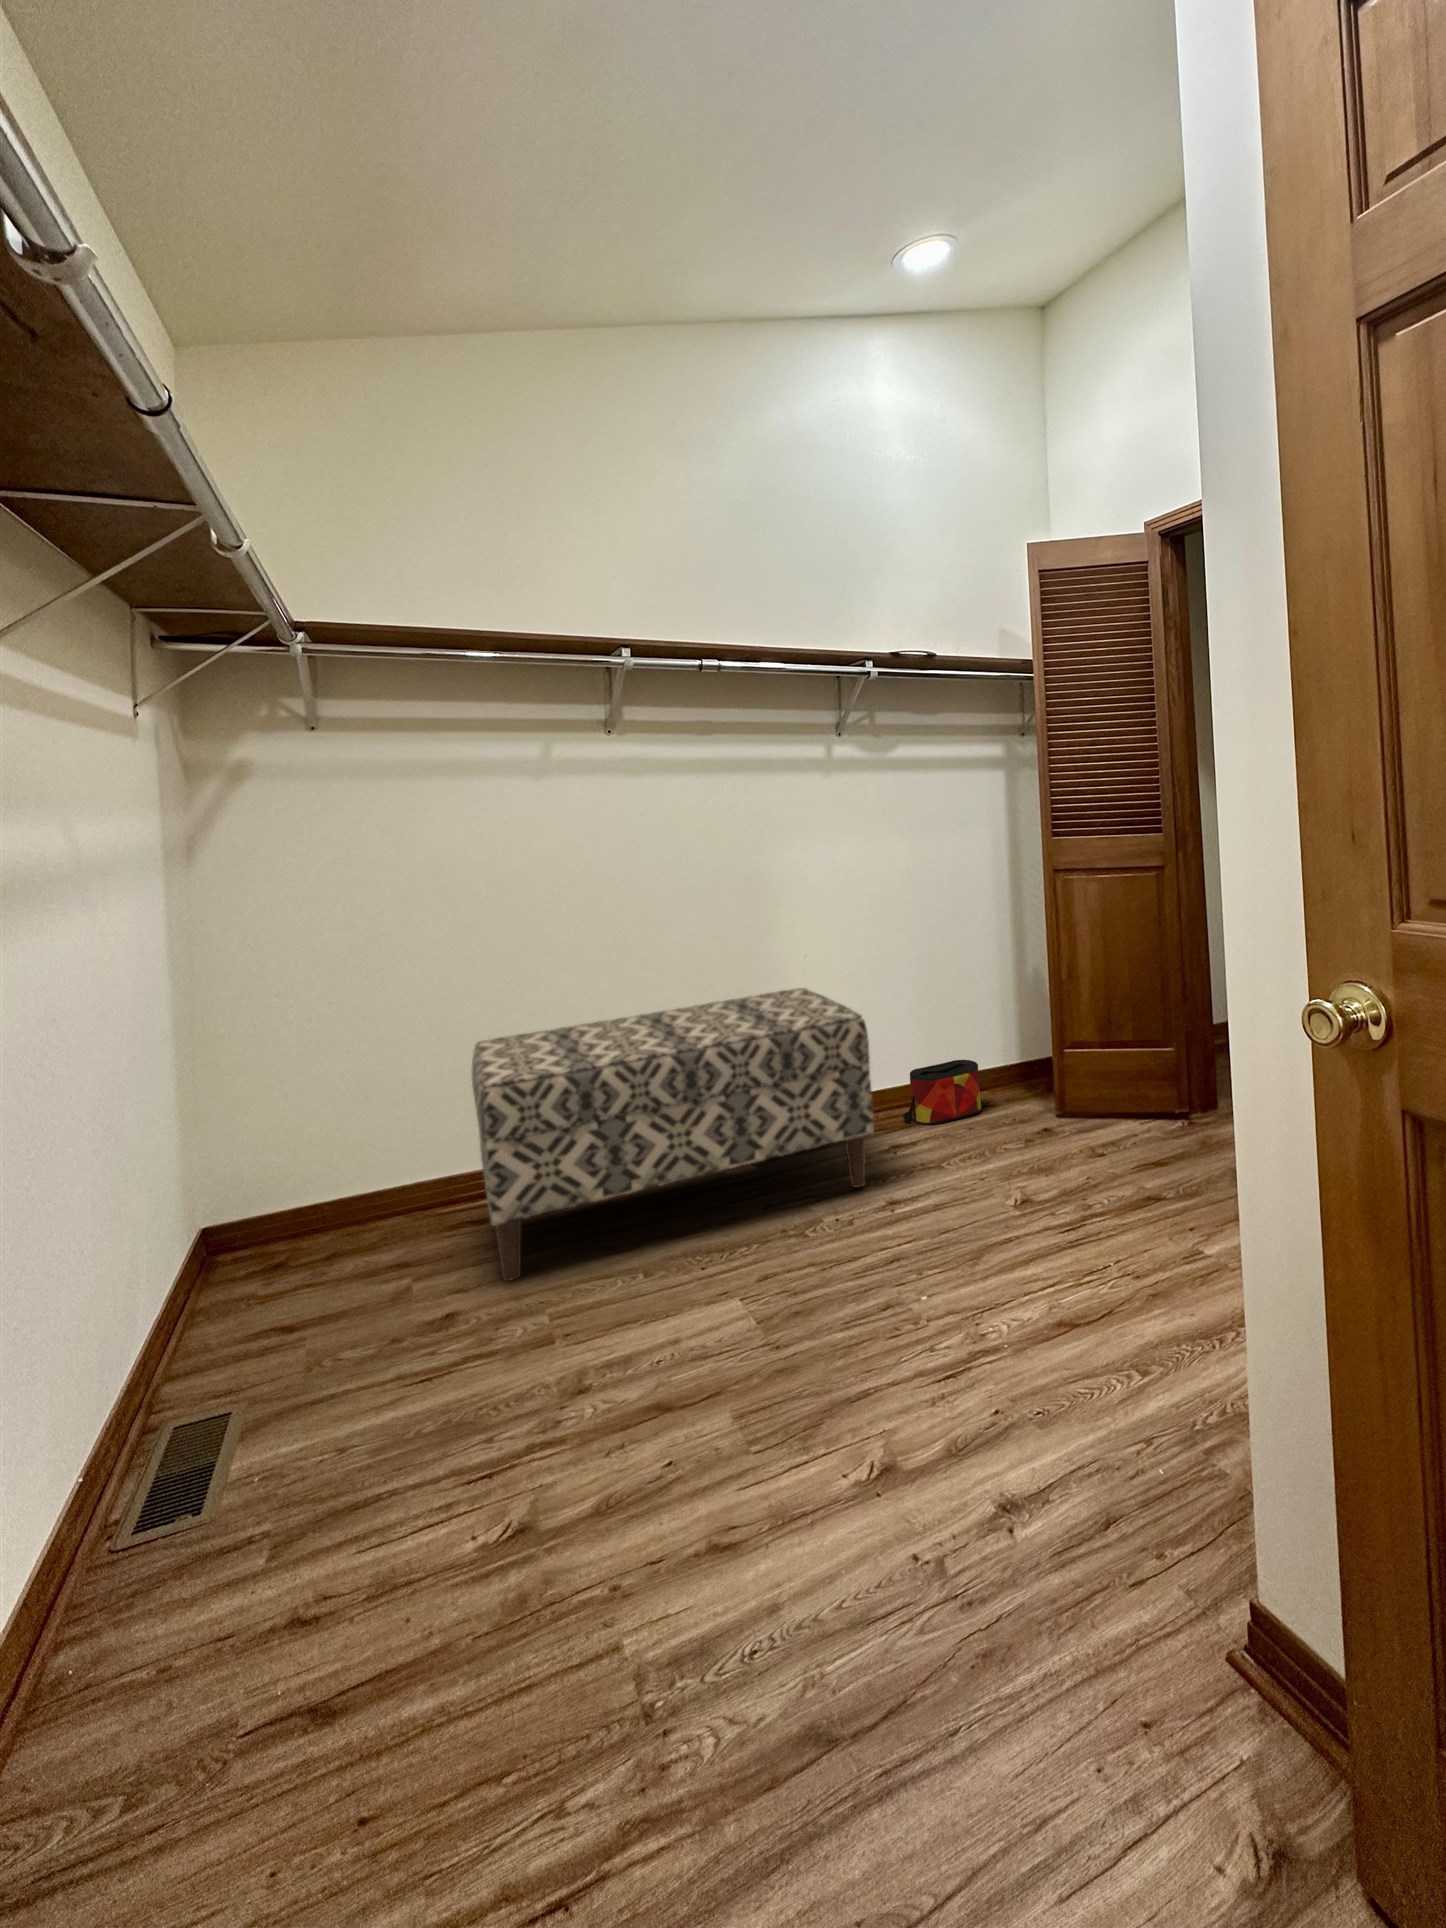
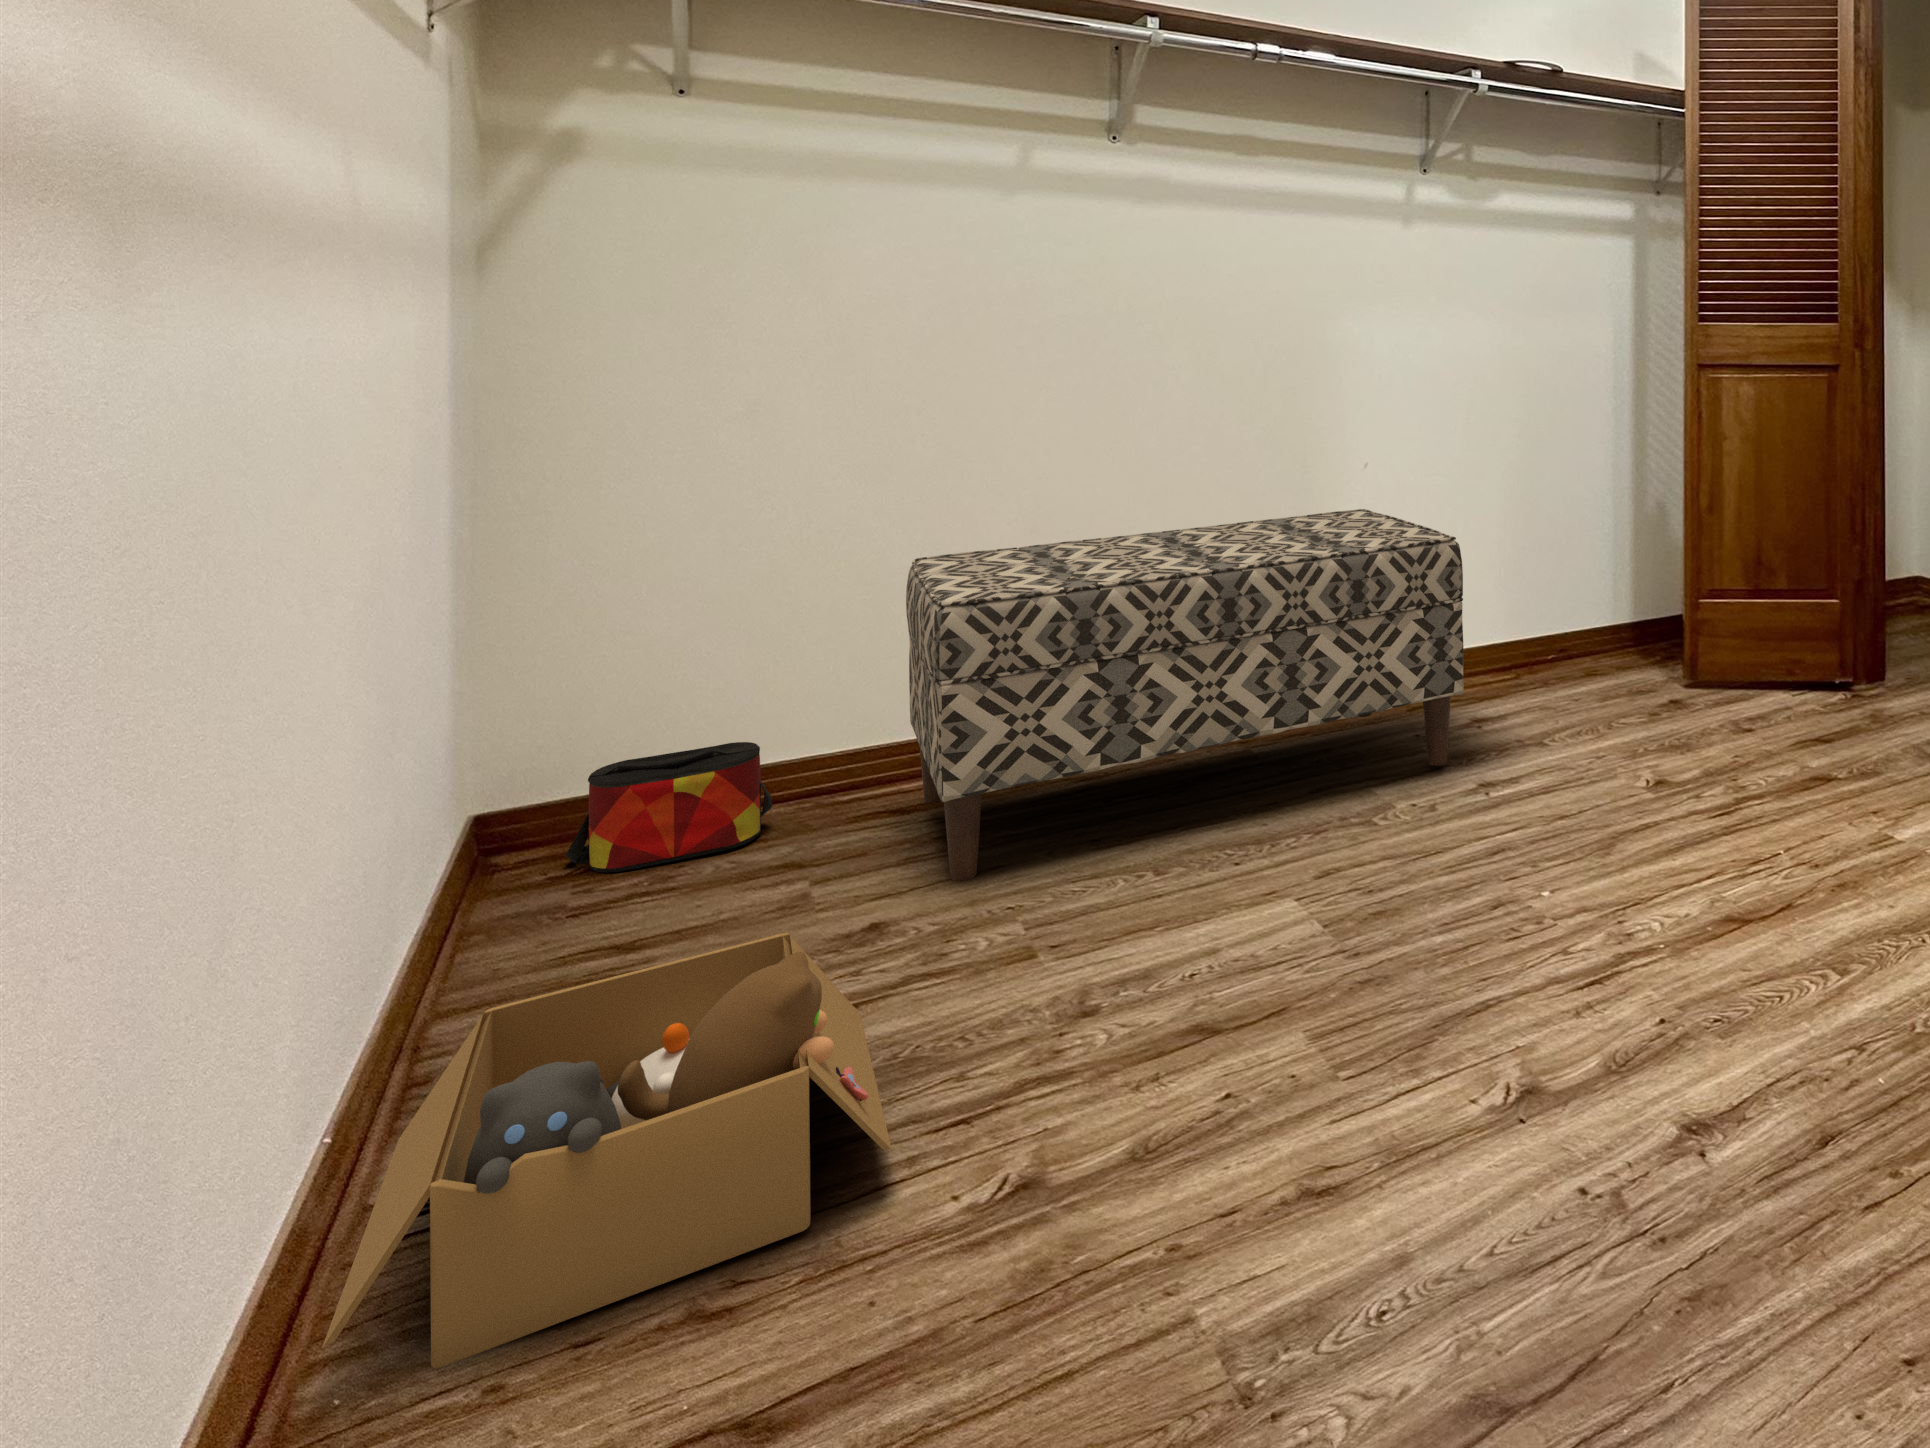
bag: present [903,1060,981,1125] -> present [565,742,772,873]
cardboard box: none [65,1336,432,1650] -> present [323,933,892,1368]

